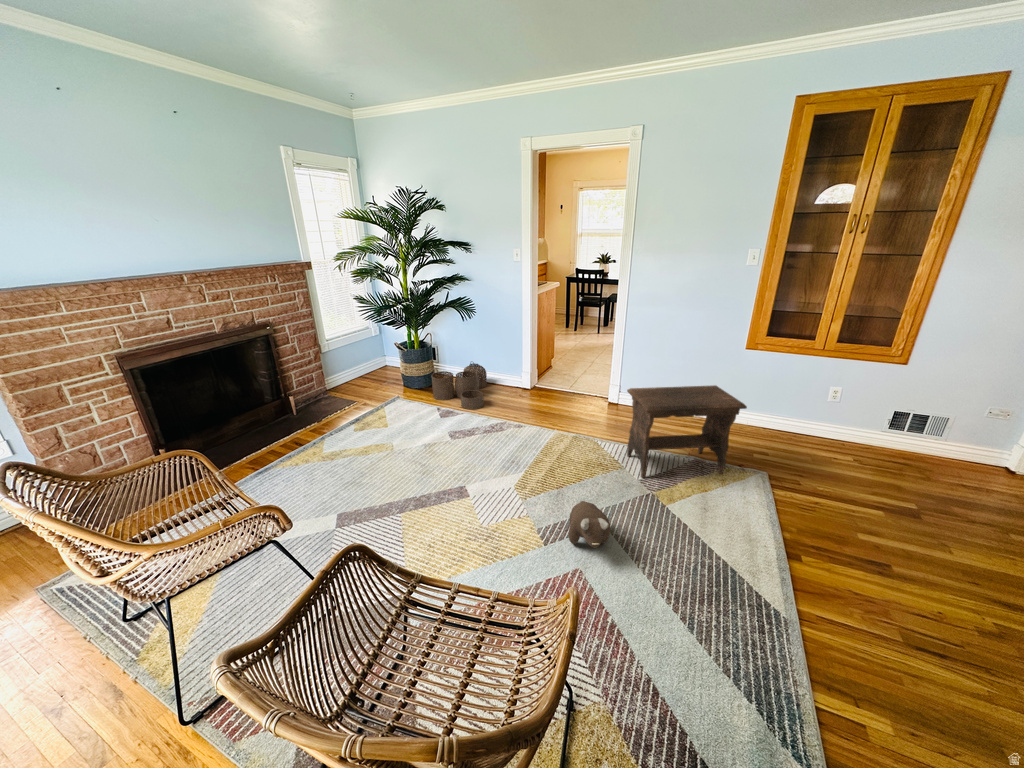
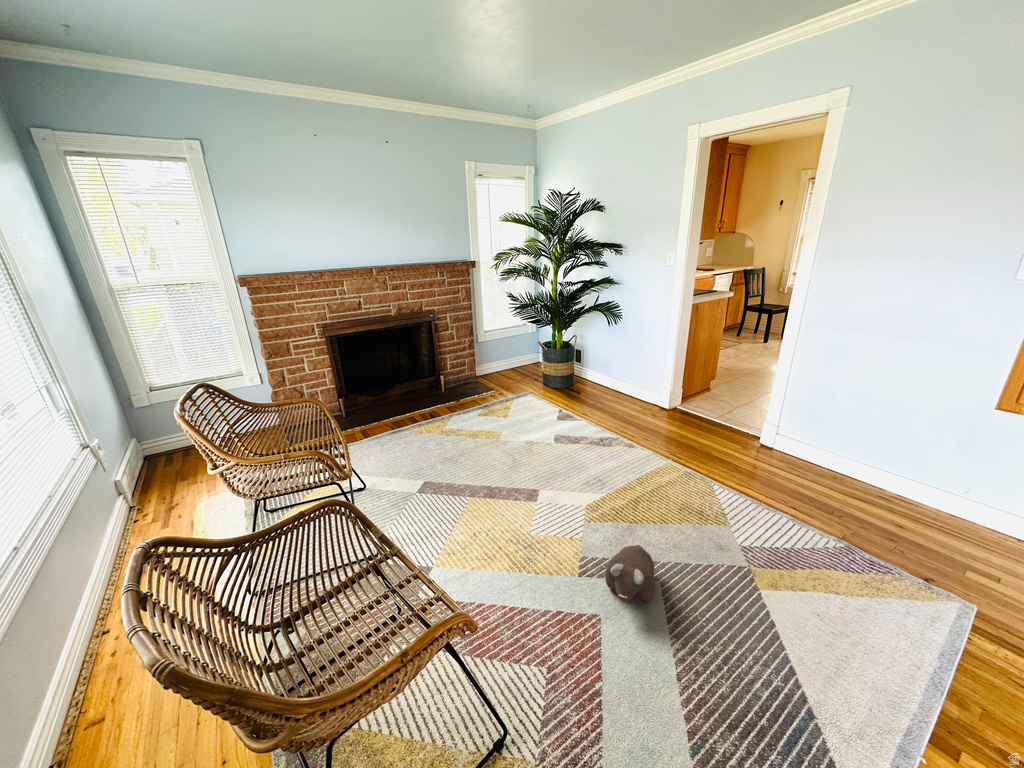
woven basket: present [431,363,487,409] -> none [562,369,625,419]
footstool: present [627,385,747,478] -> none [747,430,943,582]

